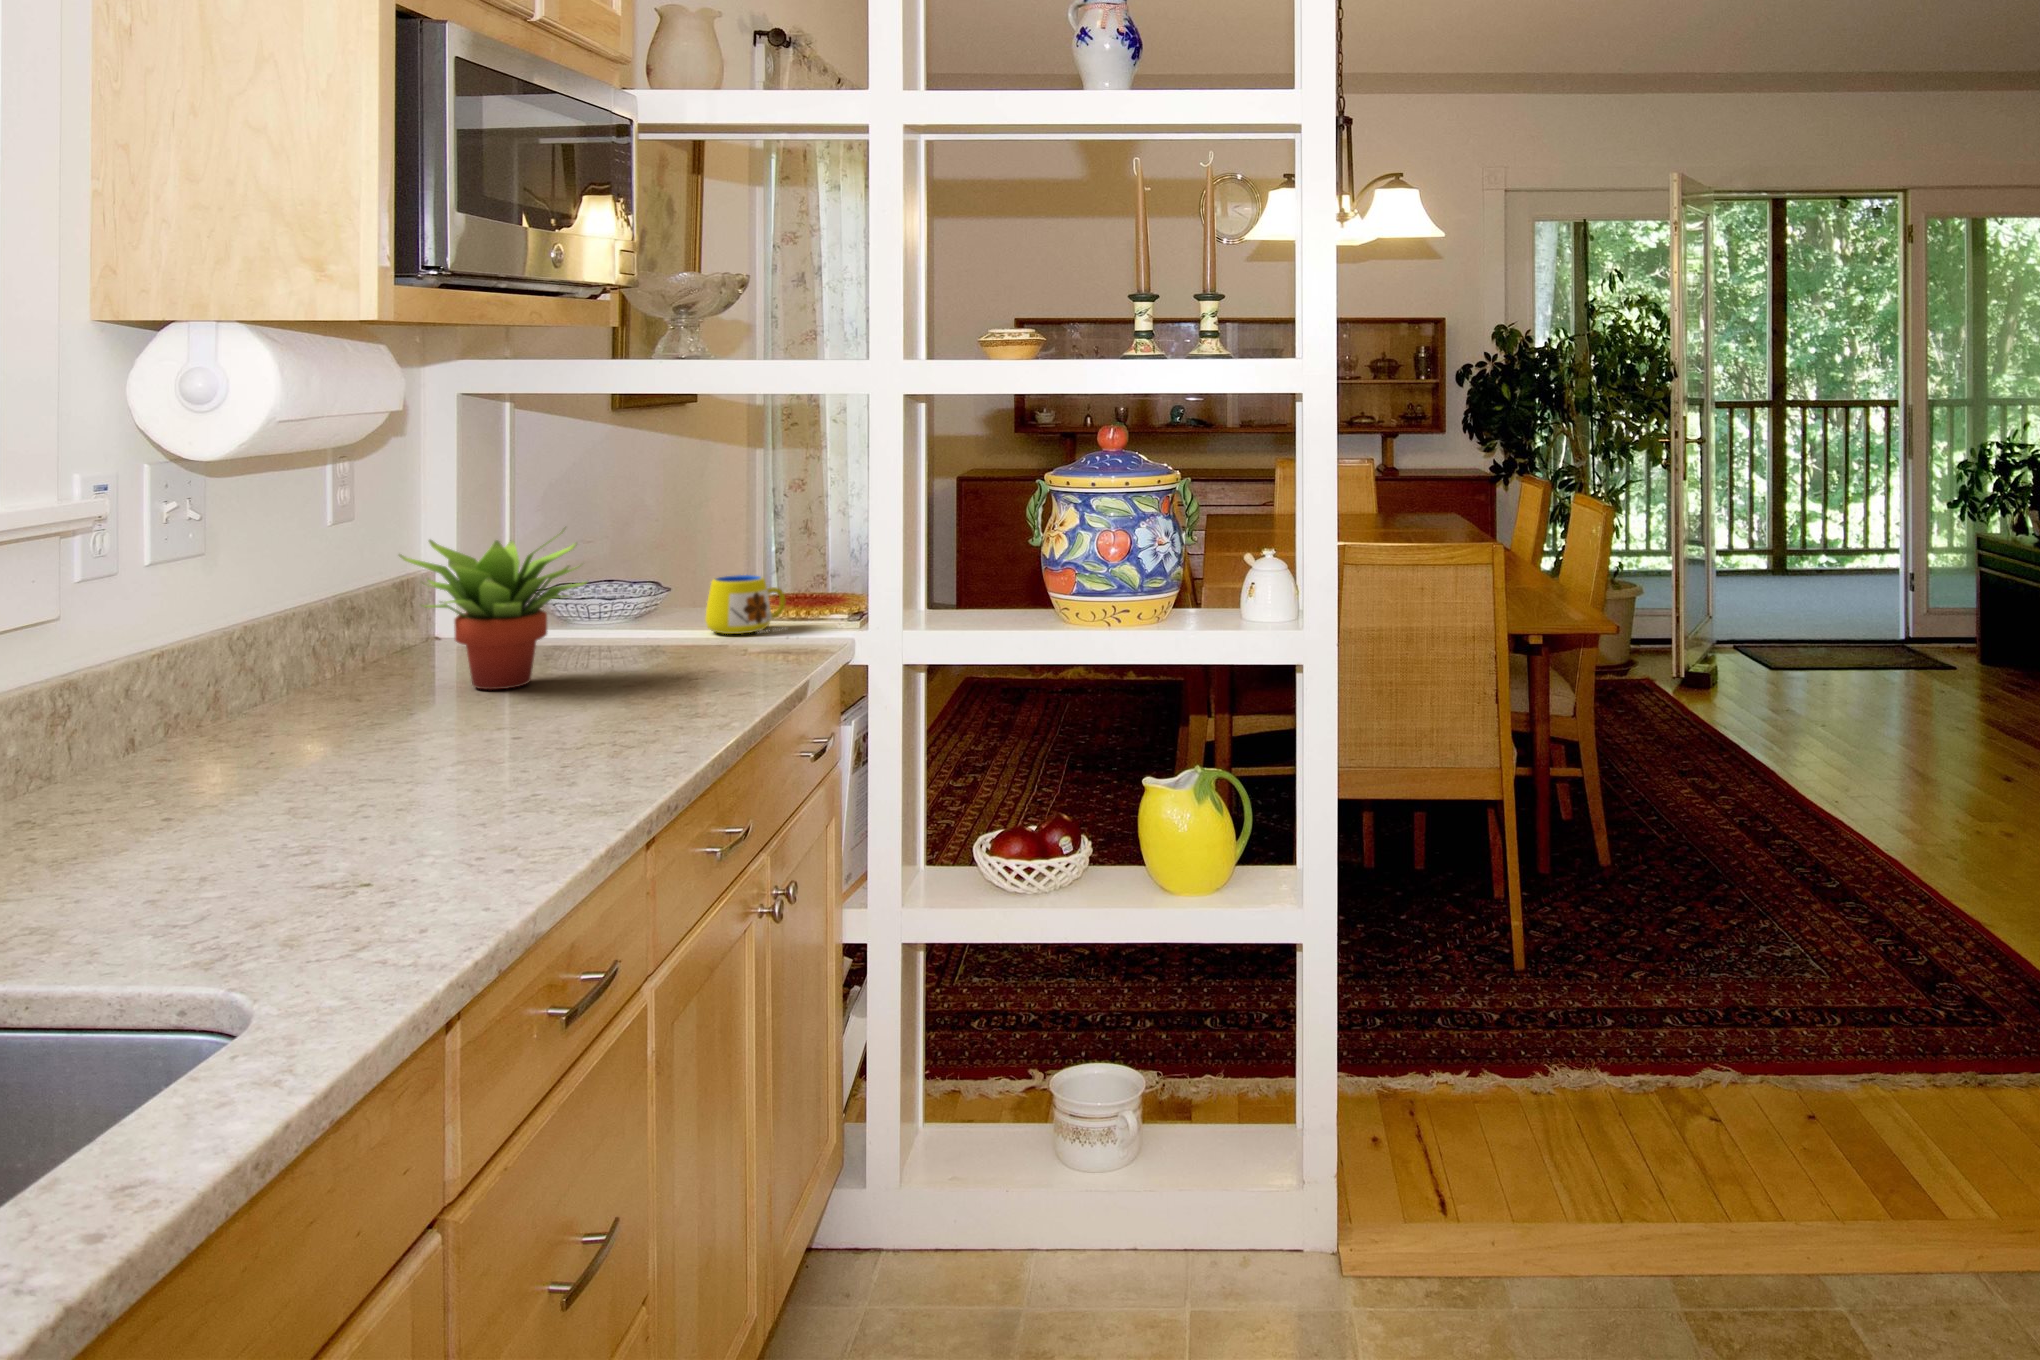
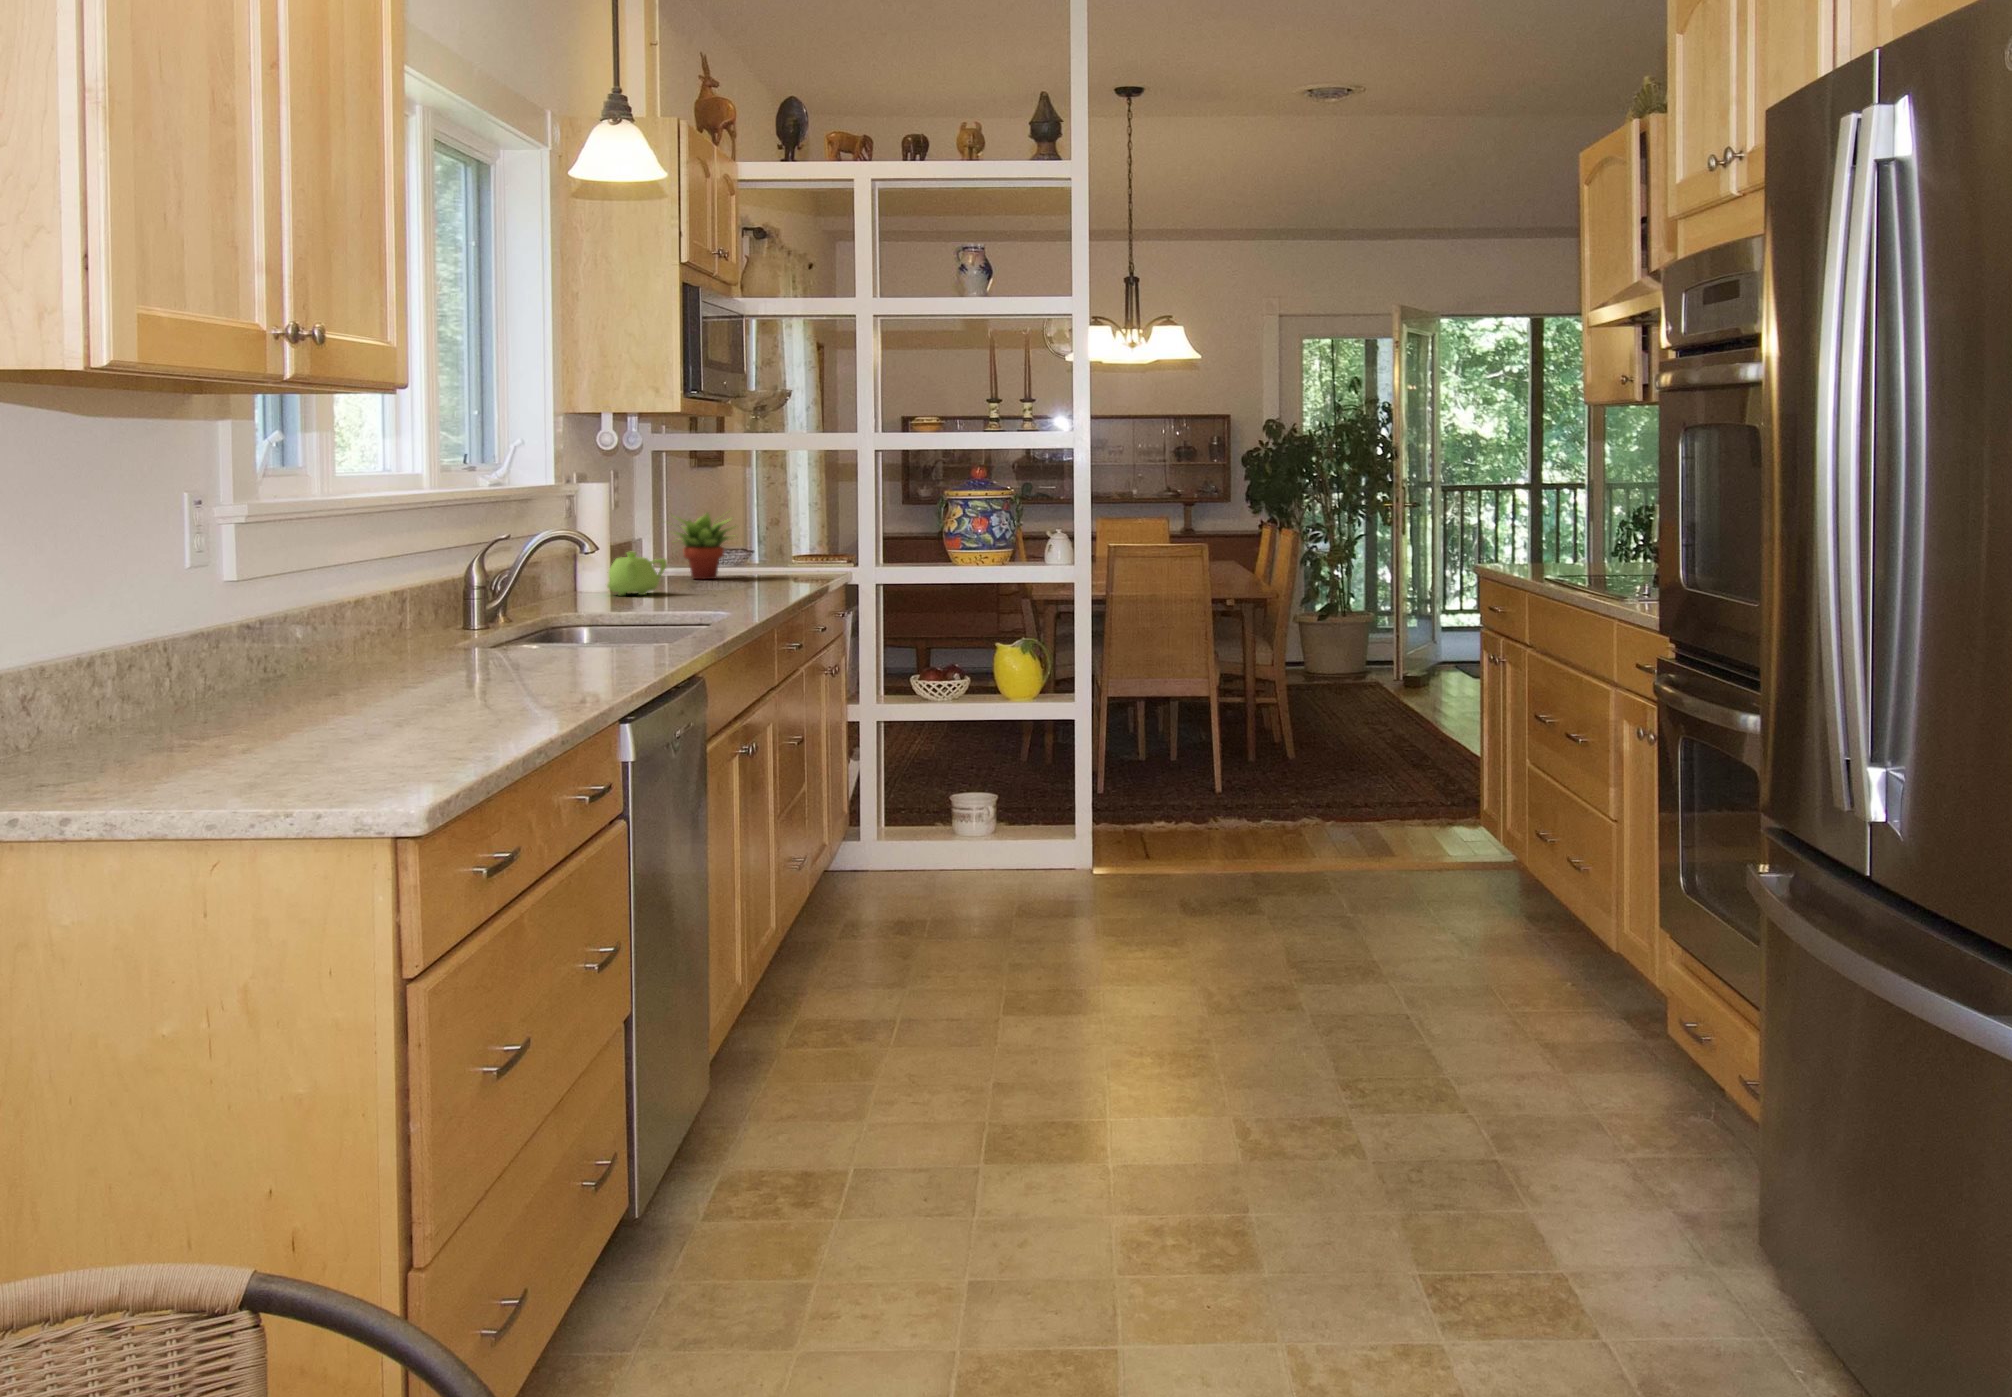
mug: present [705,575,786,634] -> none [778,542,818,568]
teapot: none [92,674,301,797] -> present [607,552,667,595]

